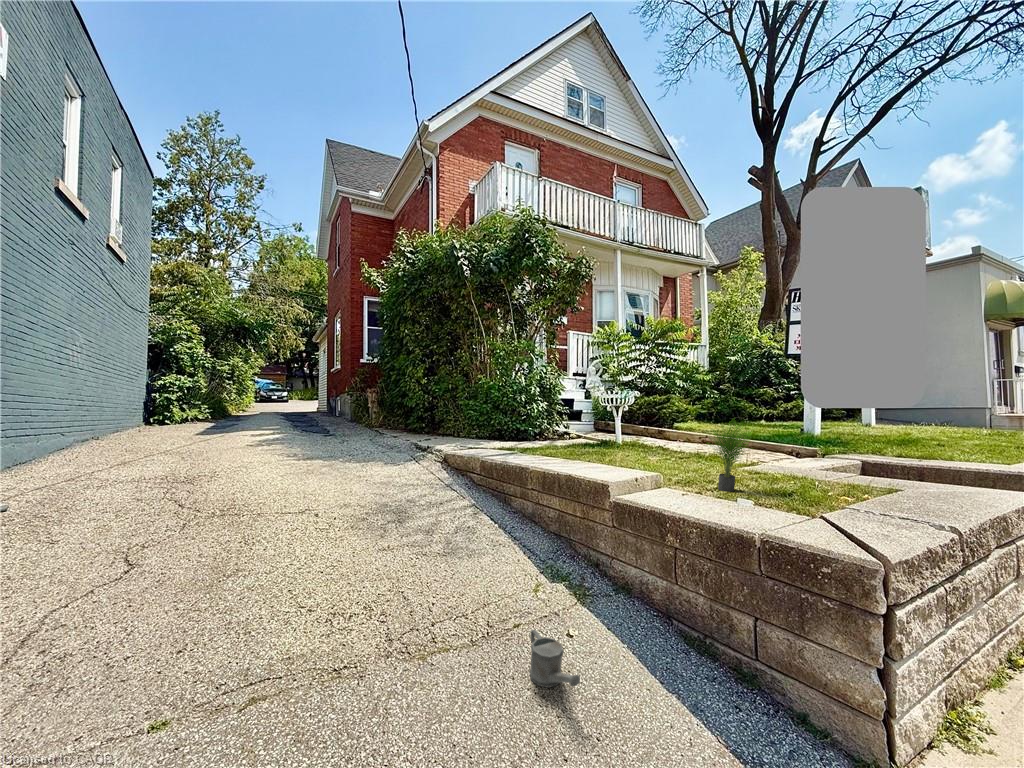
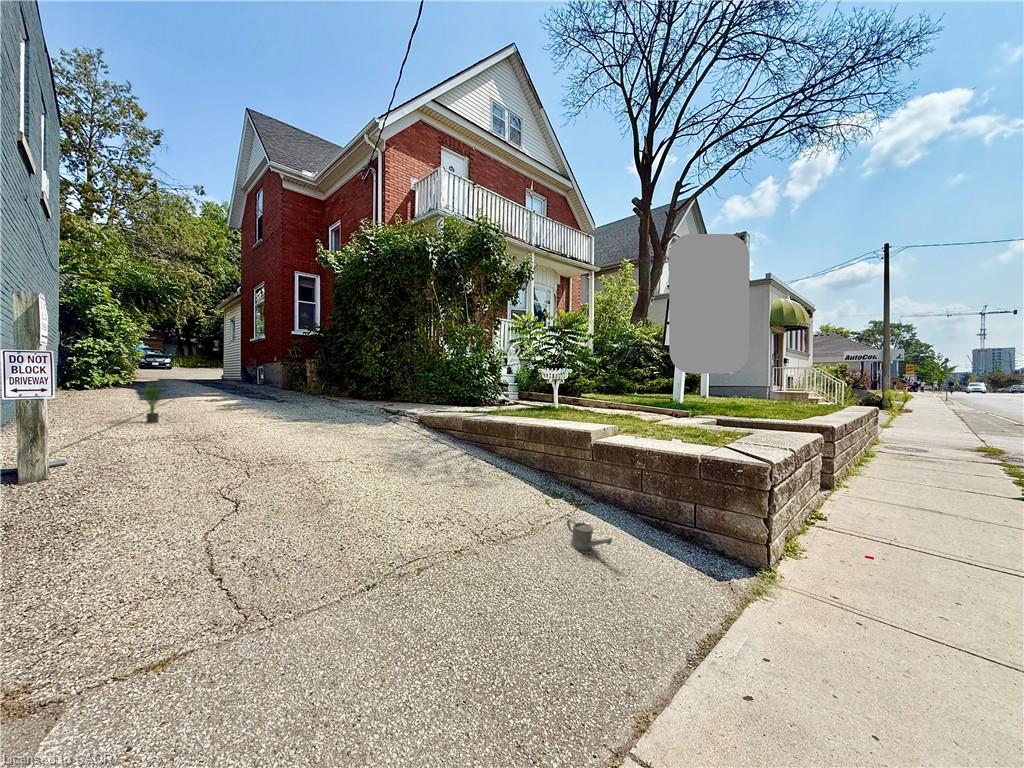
potted plant: present [710,422,752,492] -> present [141,384,162,423]

